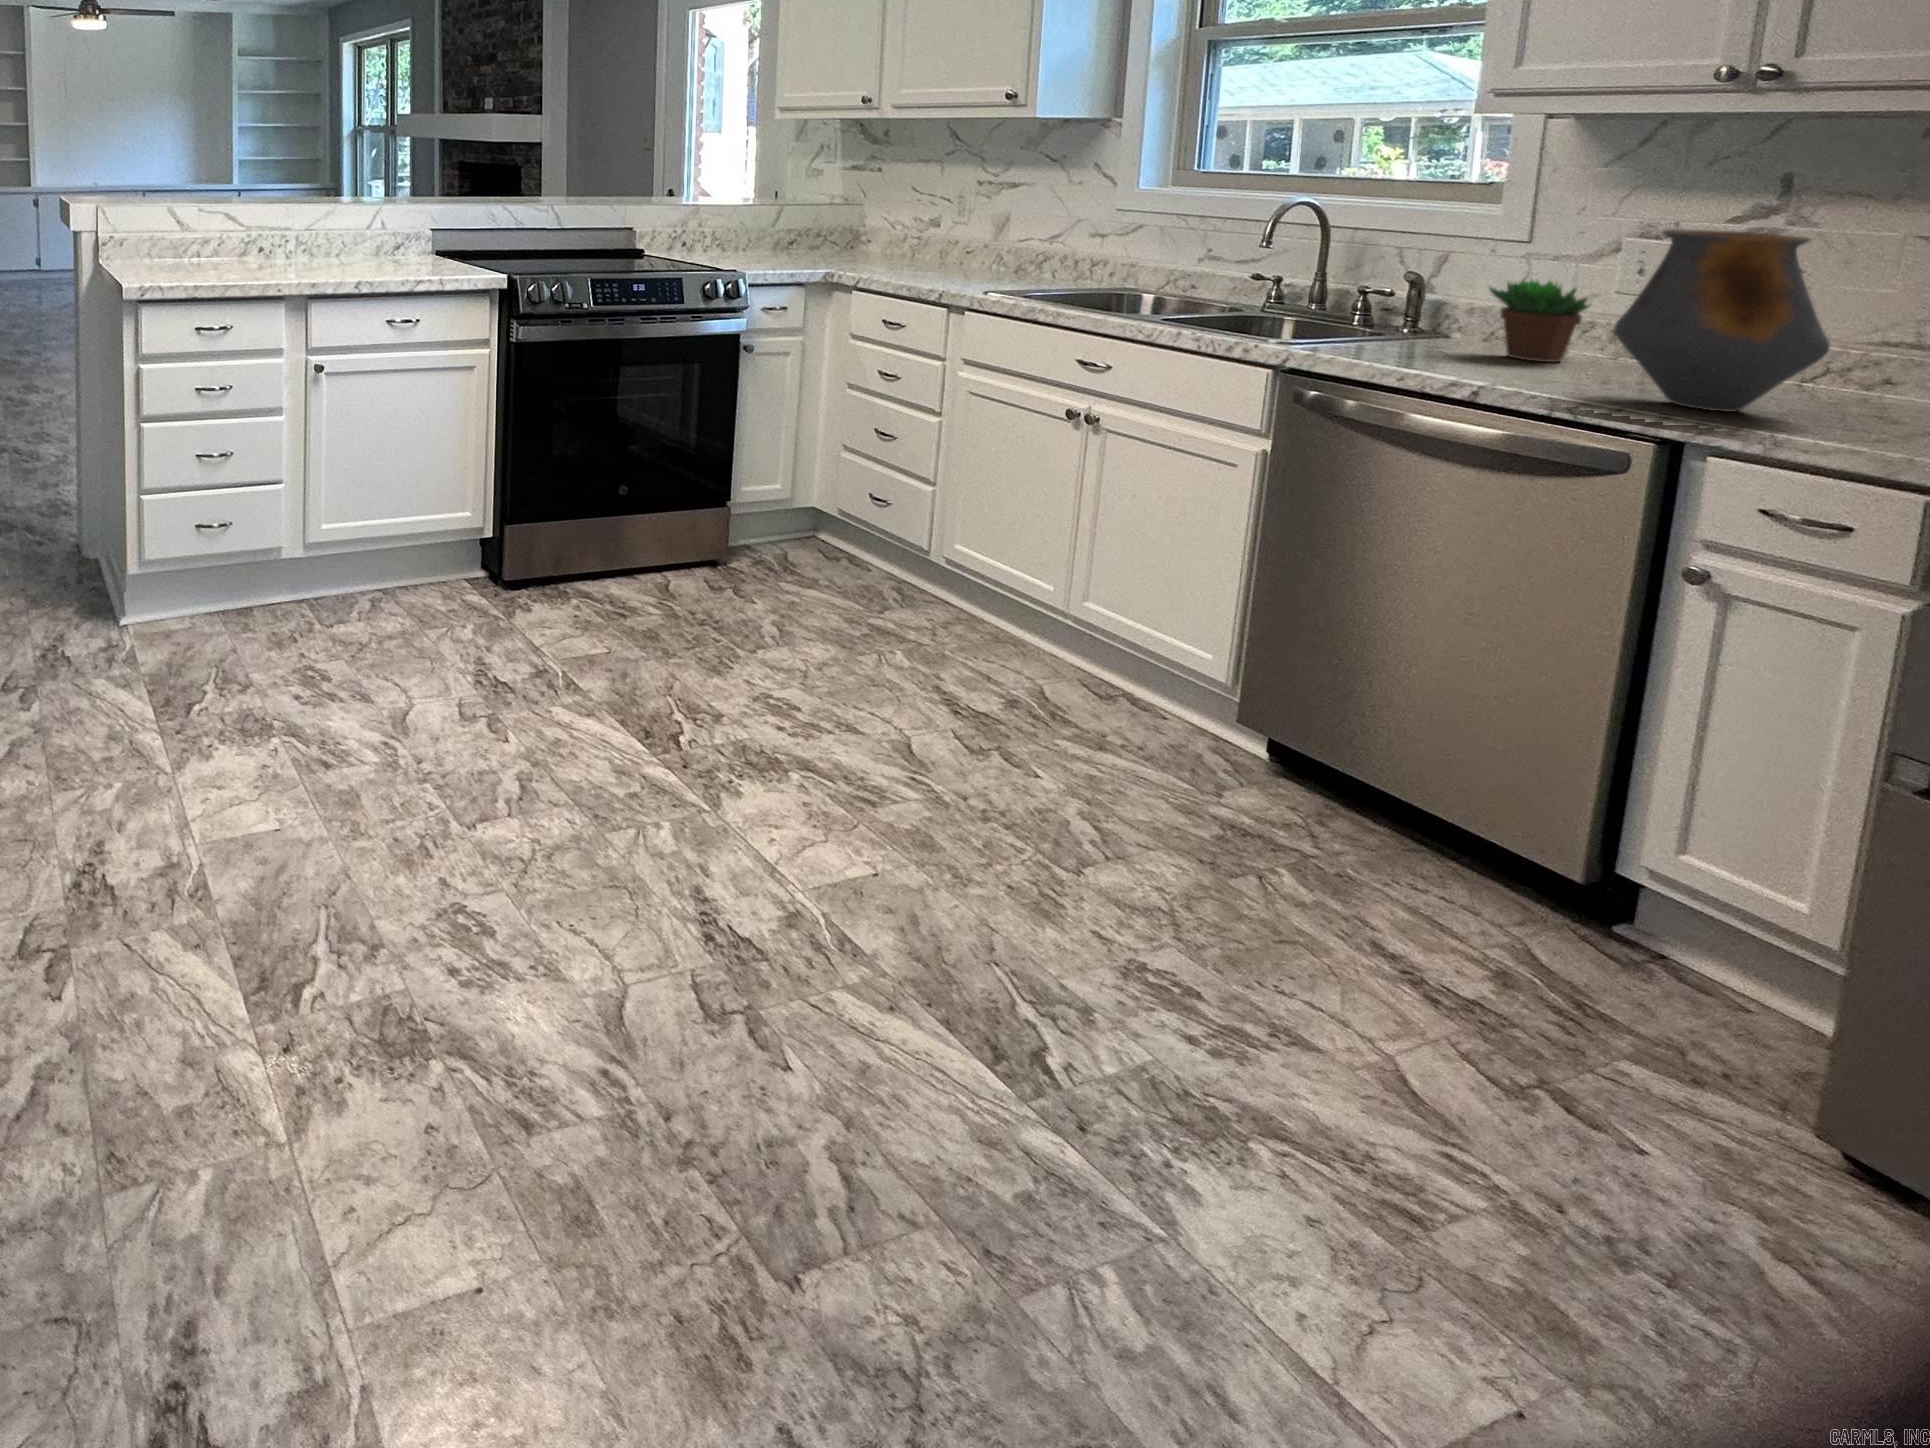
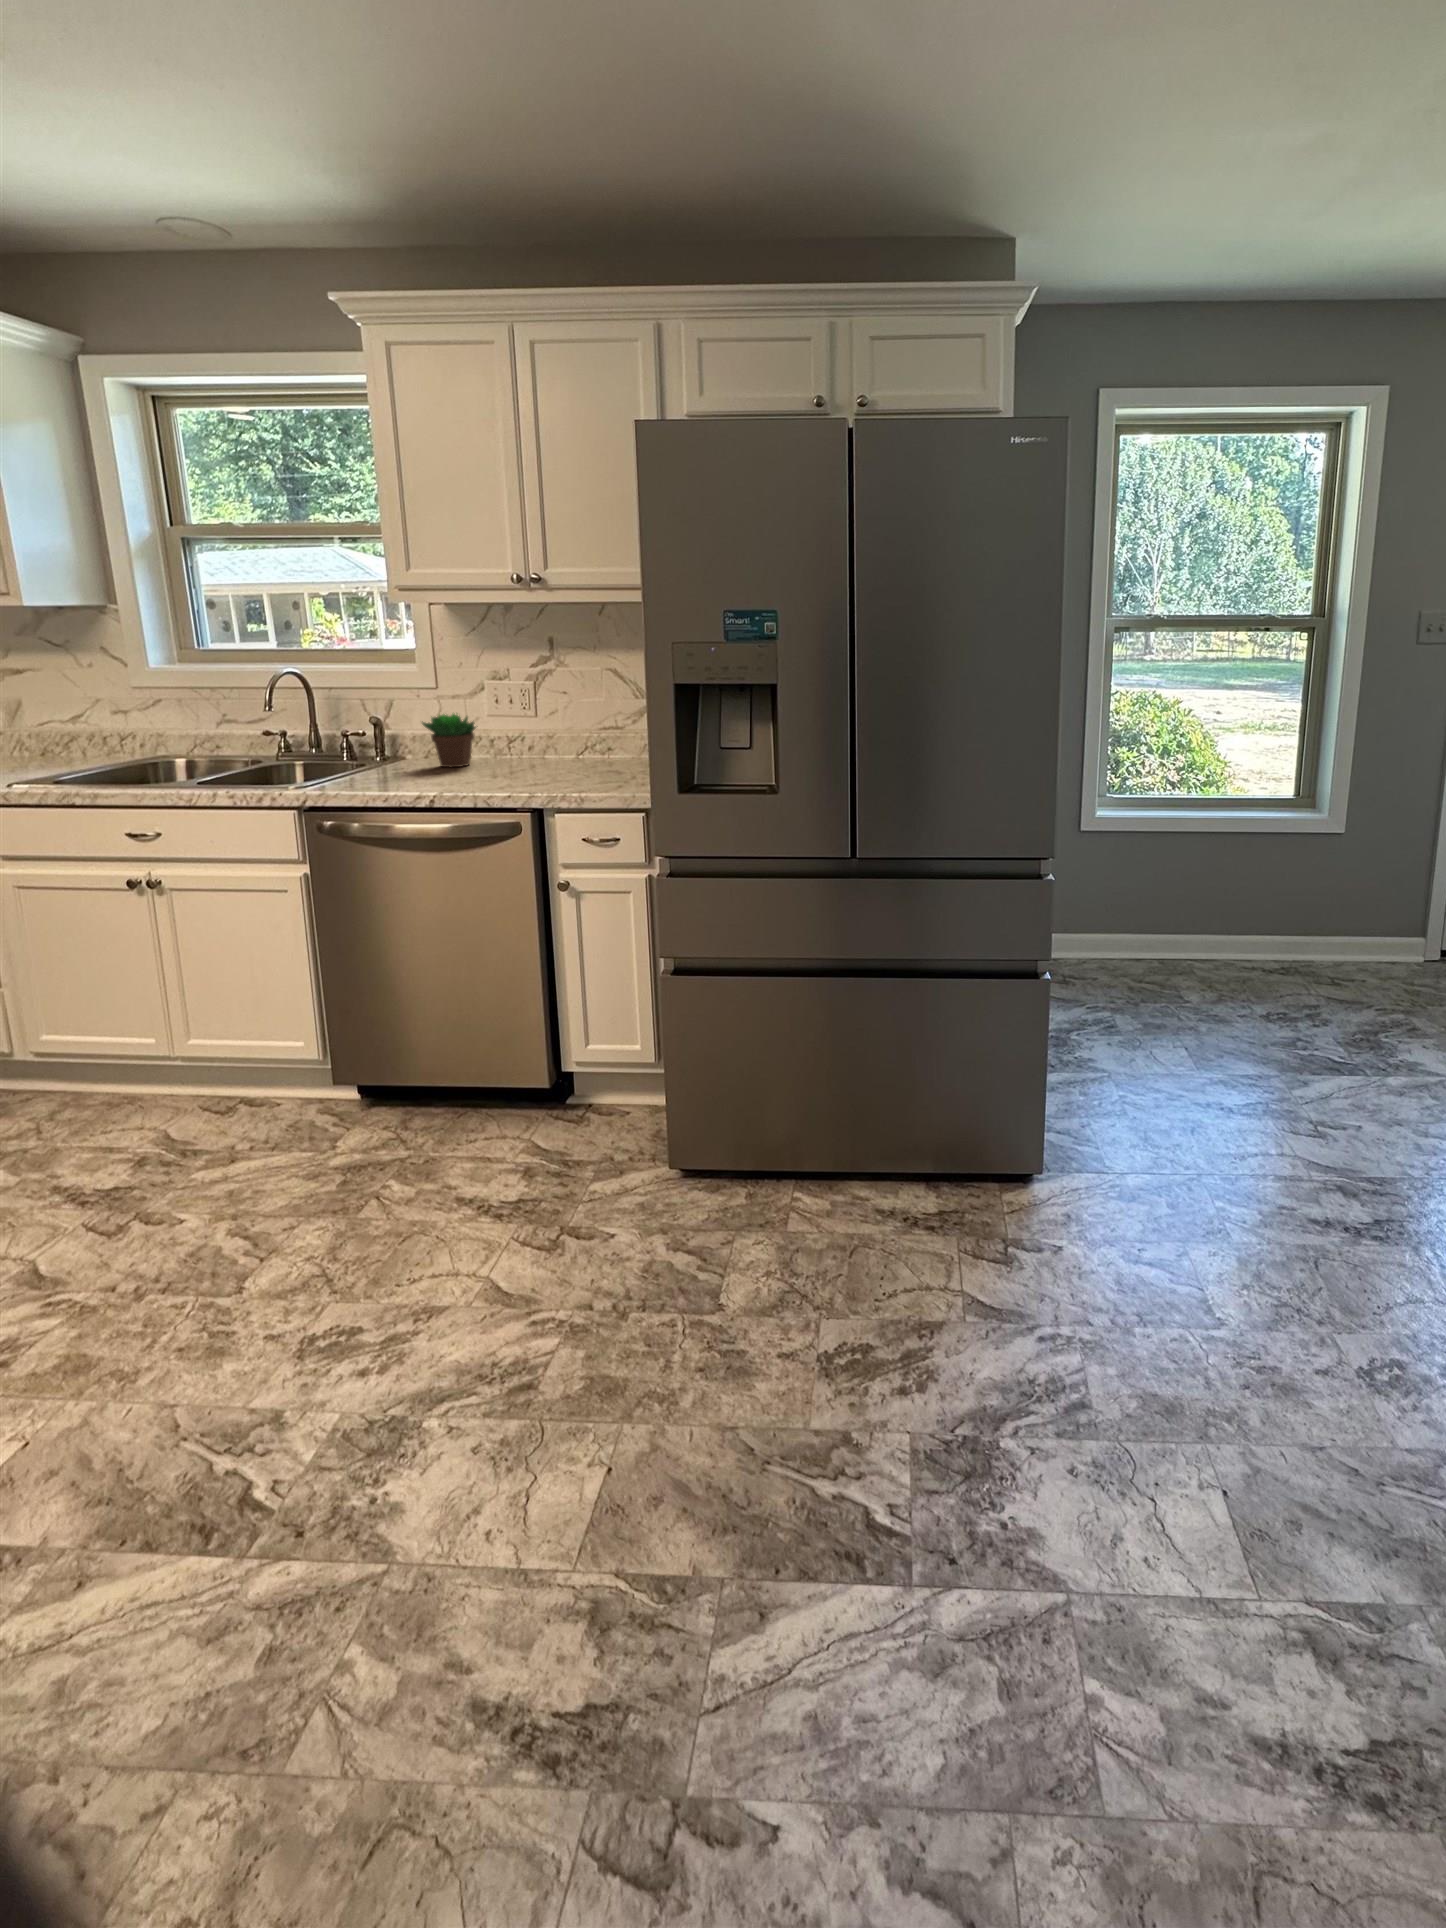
vase: present [1614,229,1830,412] -> none [495,675,589,784]

